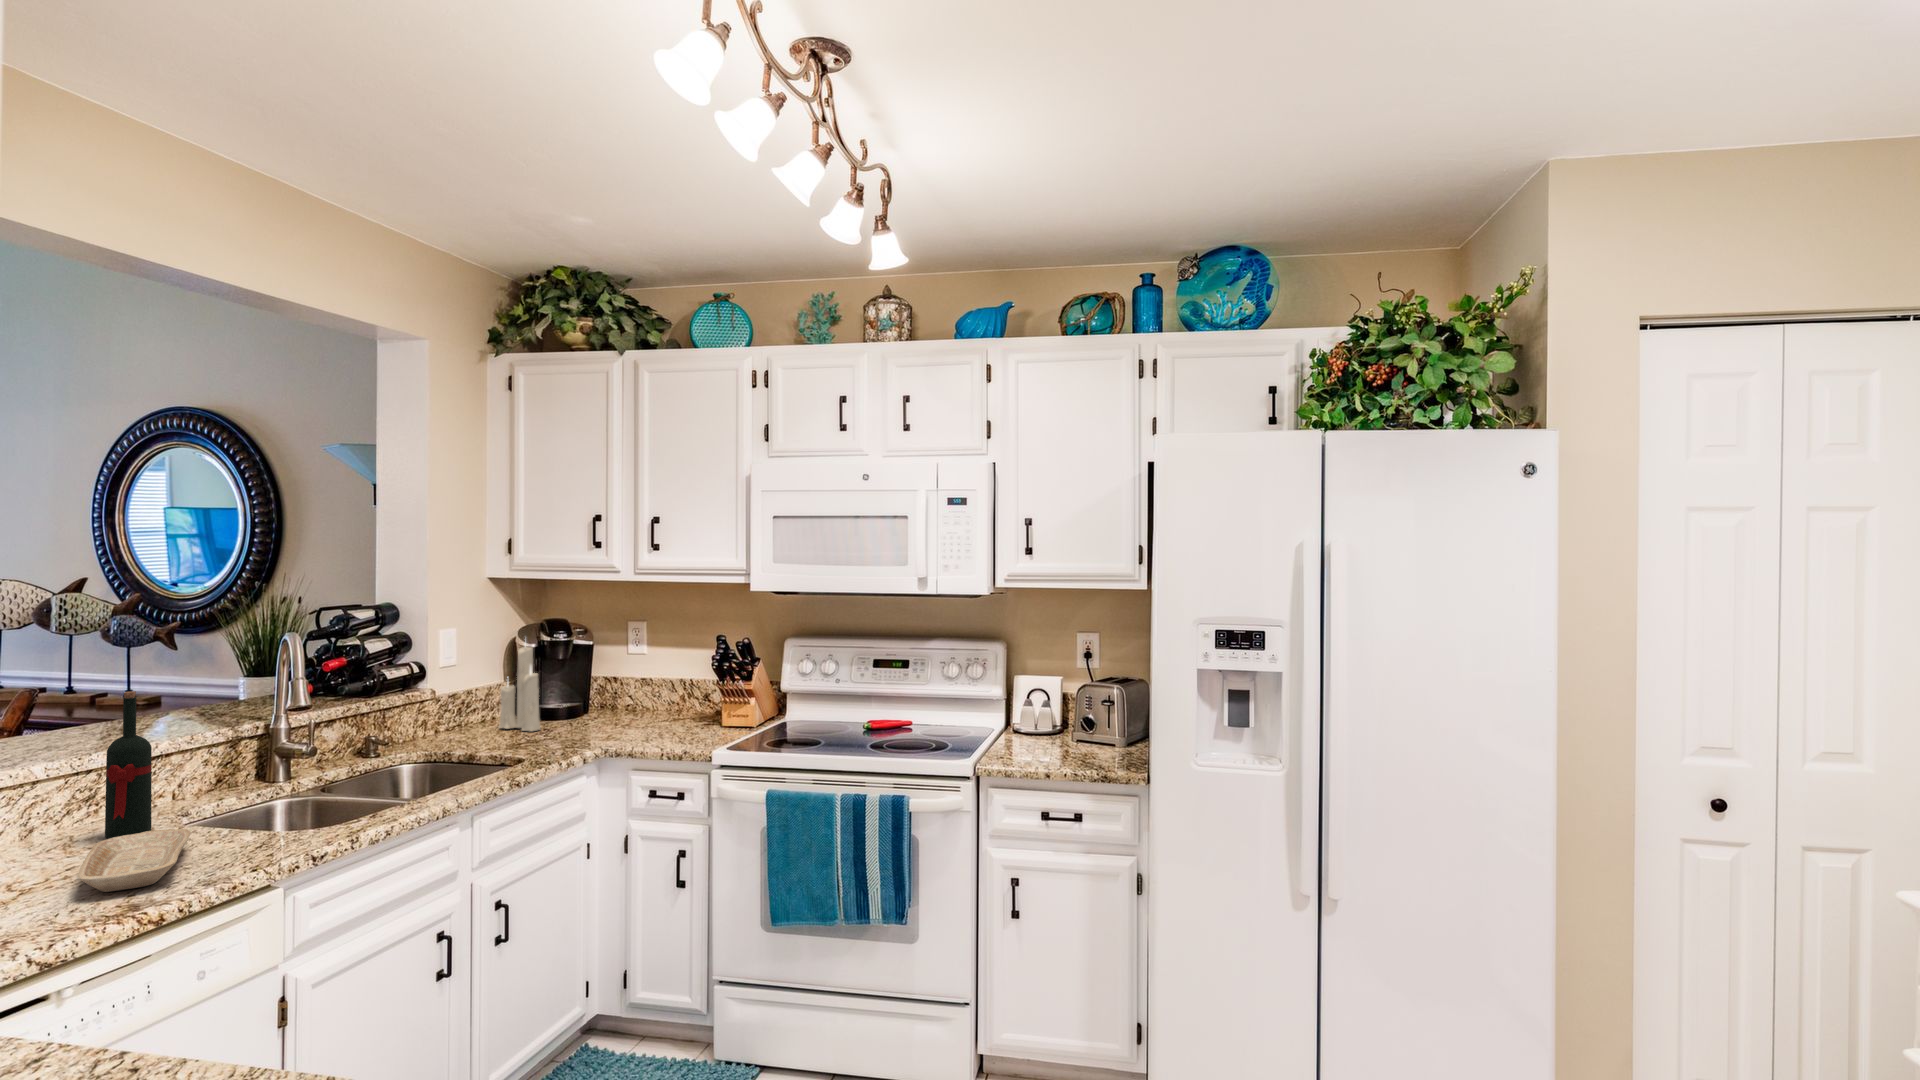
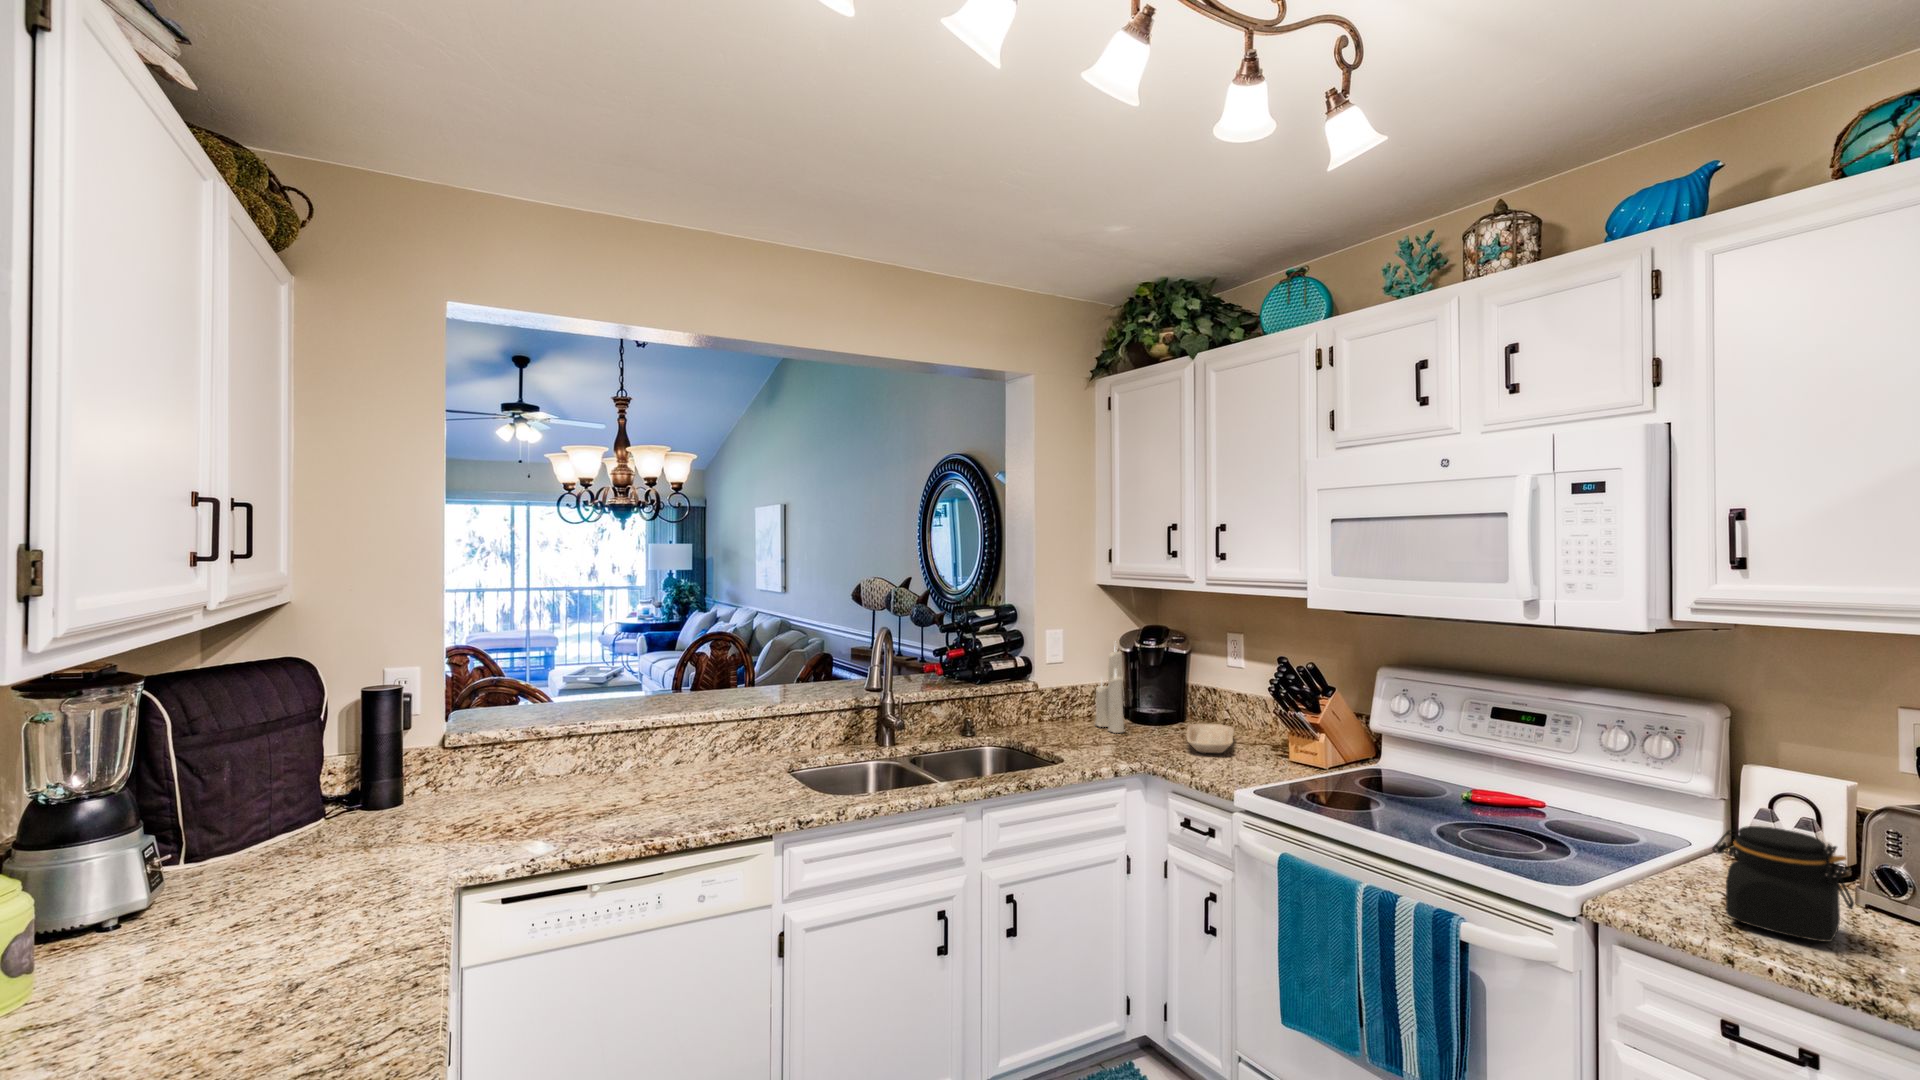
wine bottle: present [105,691,152,838] -> none [745,665,775,772]
jar: none [1025,701,1081,756] -> present [1712,826,1854,942]
tray: present [78,829,191,892] -> present [1187,724,1234,753]

